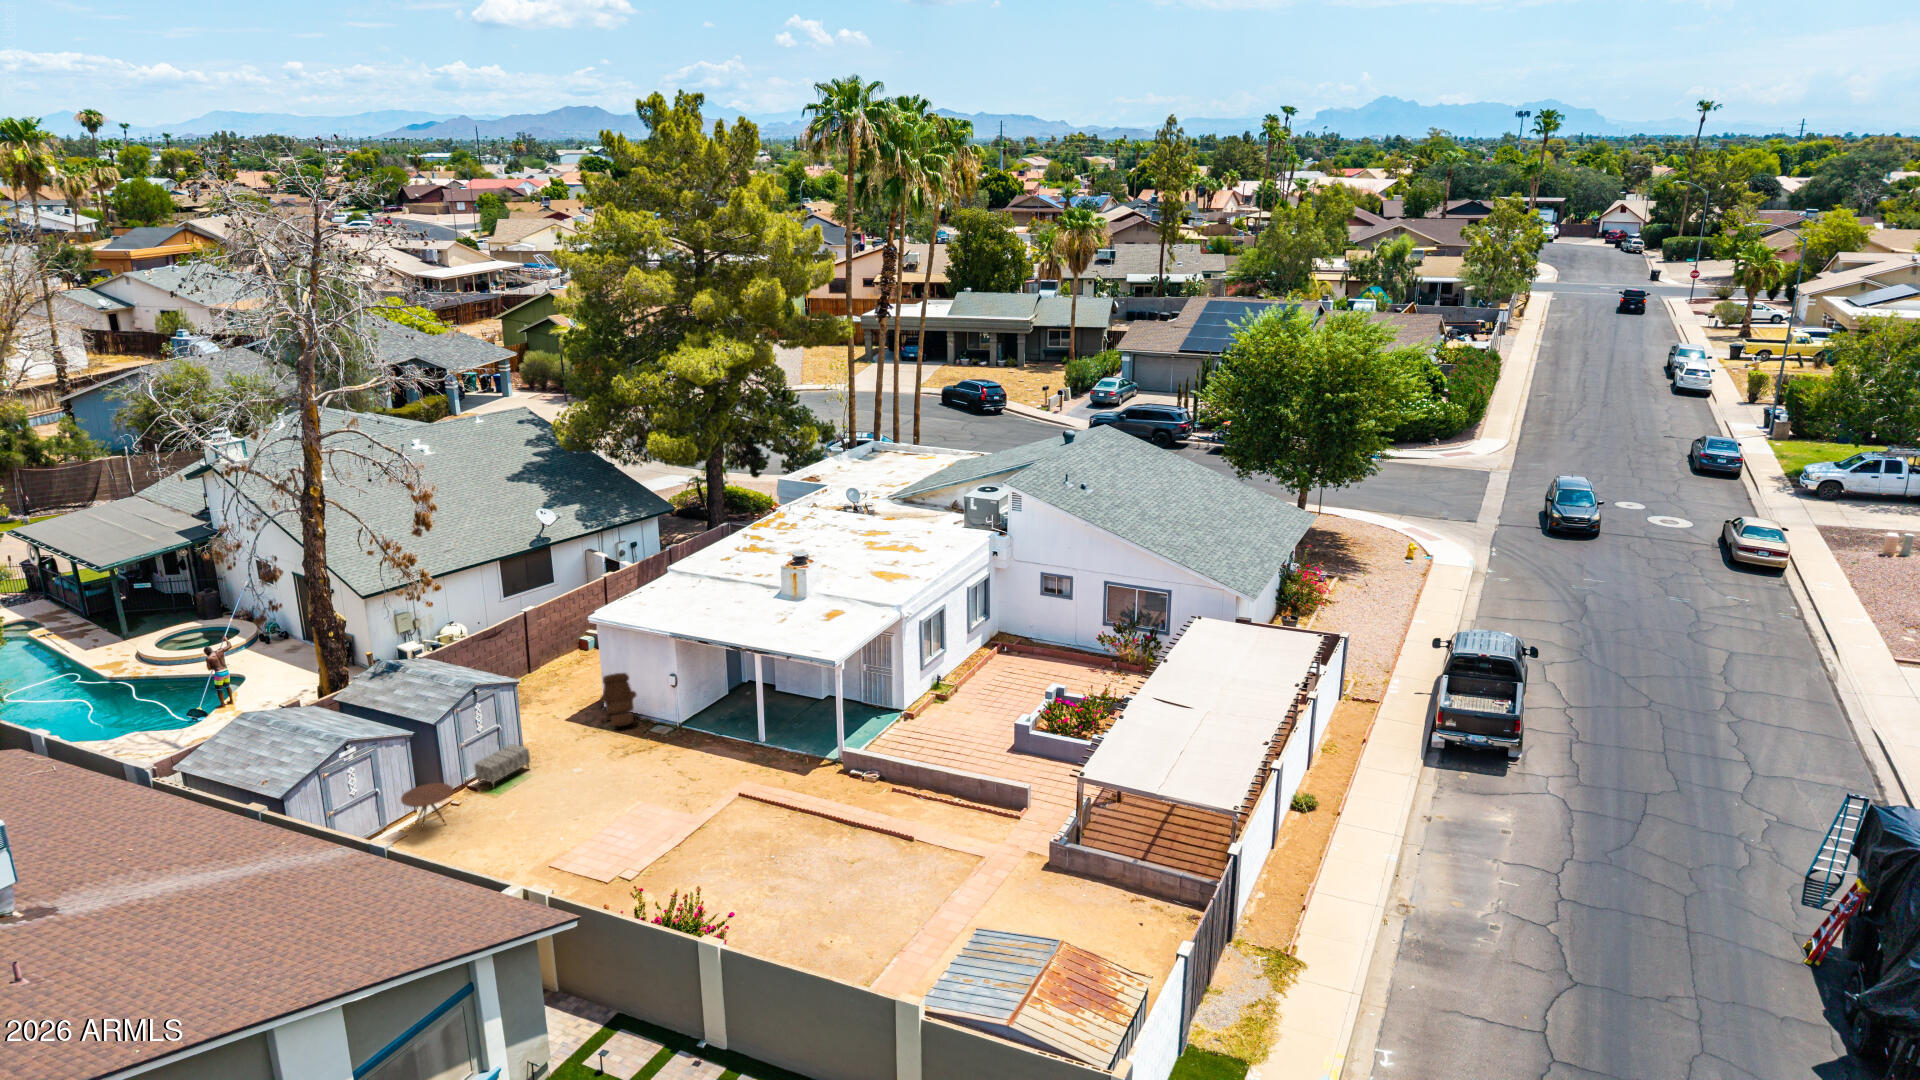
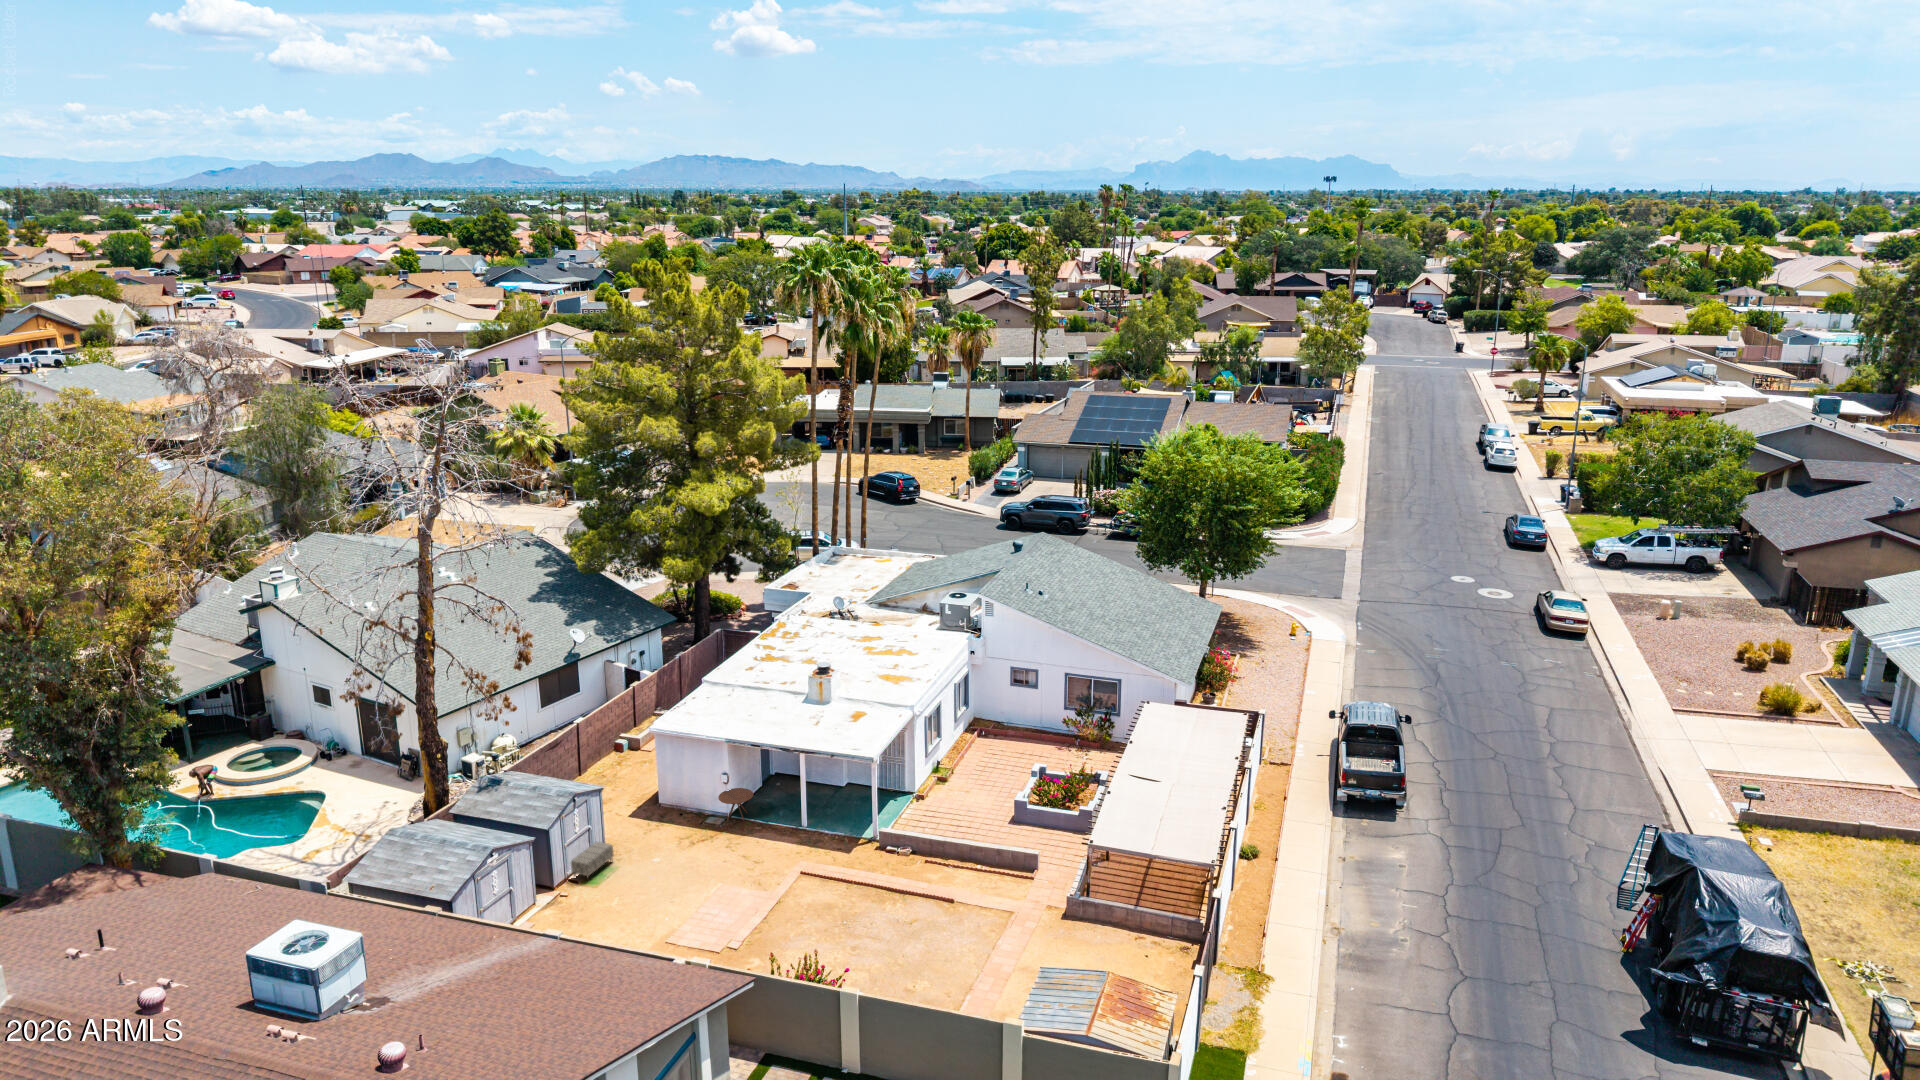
lounge chair: present [600,673,636,727] -> none [657,773,689,824]
round table: present [401,783,453,830] -> present [718,788,753,821]

